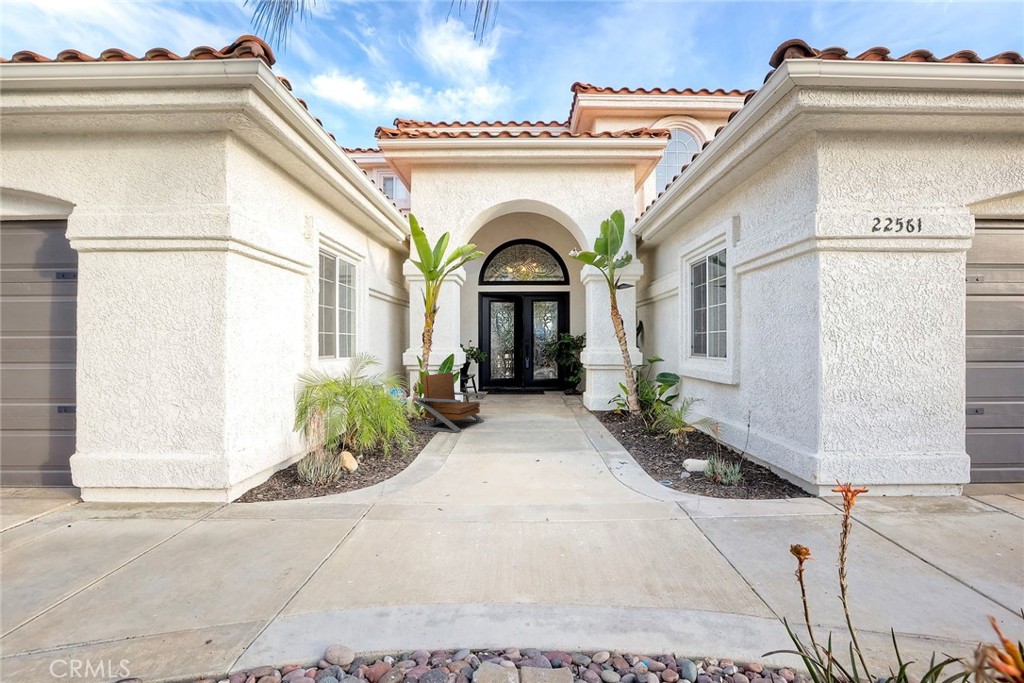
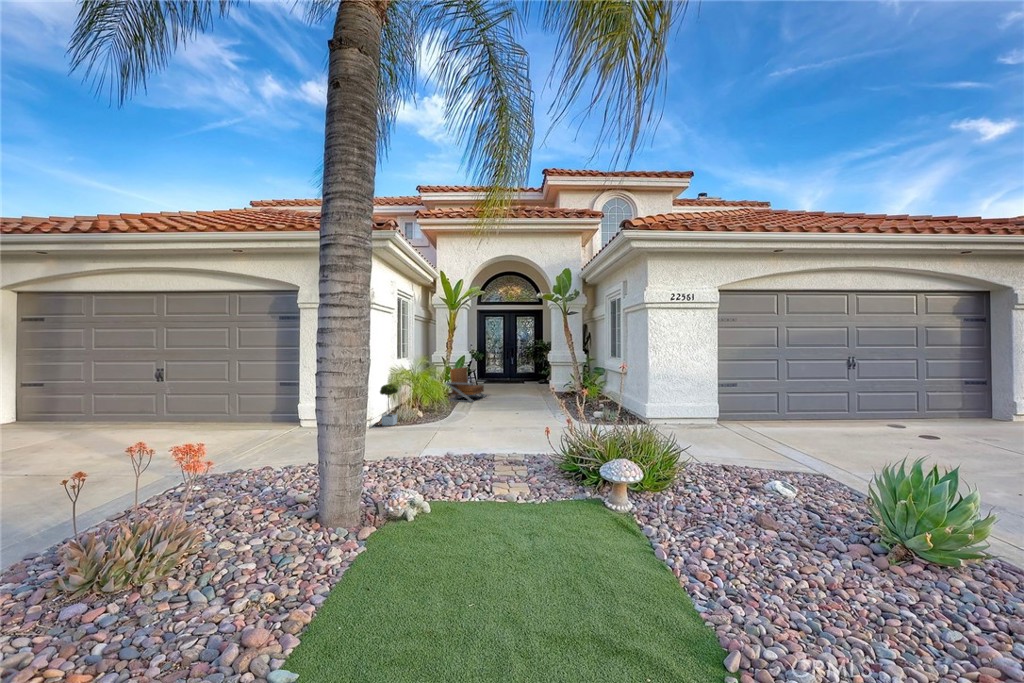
potted tree: none [245,408,289,497] -> present [380,384,398,426]

